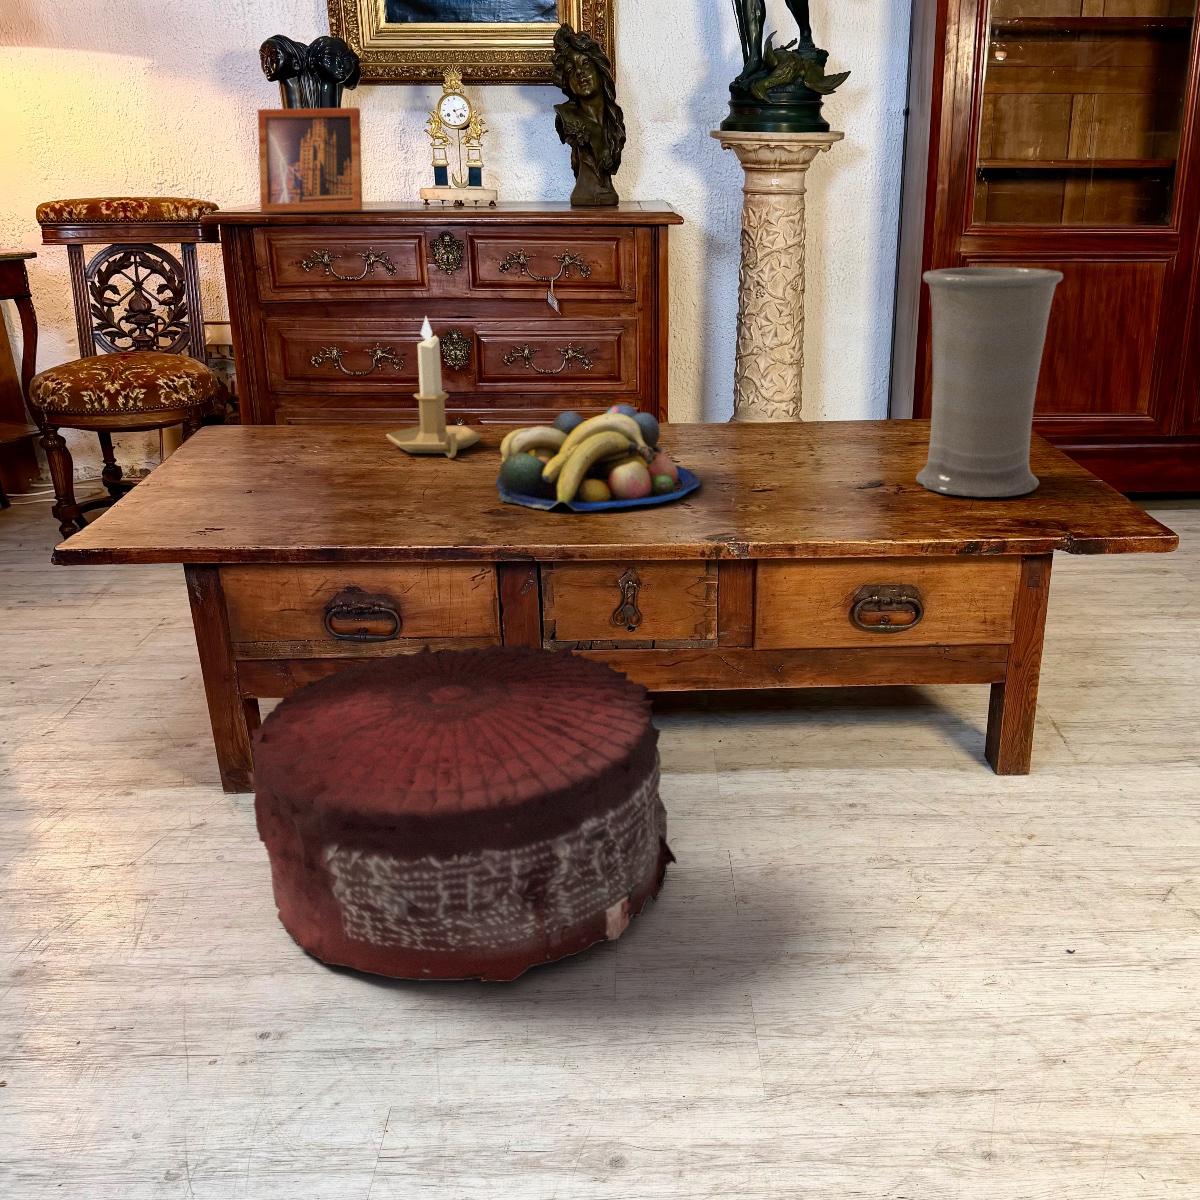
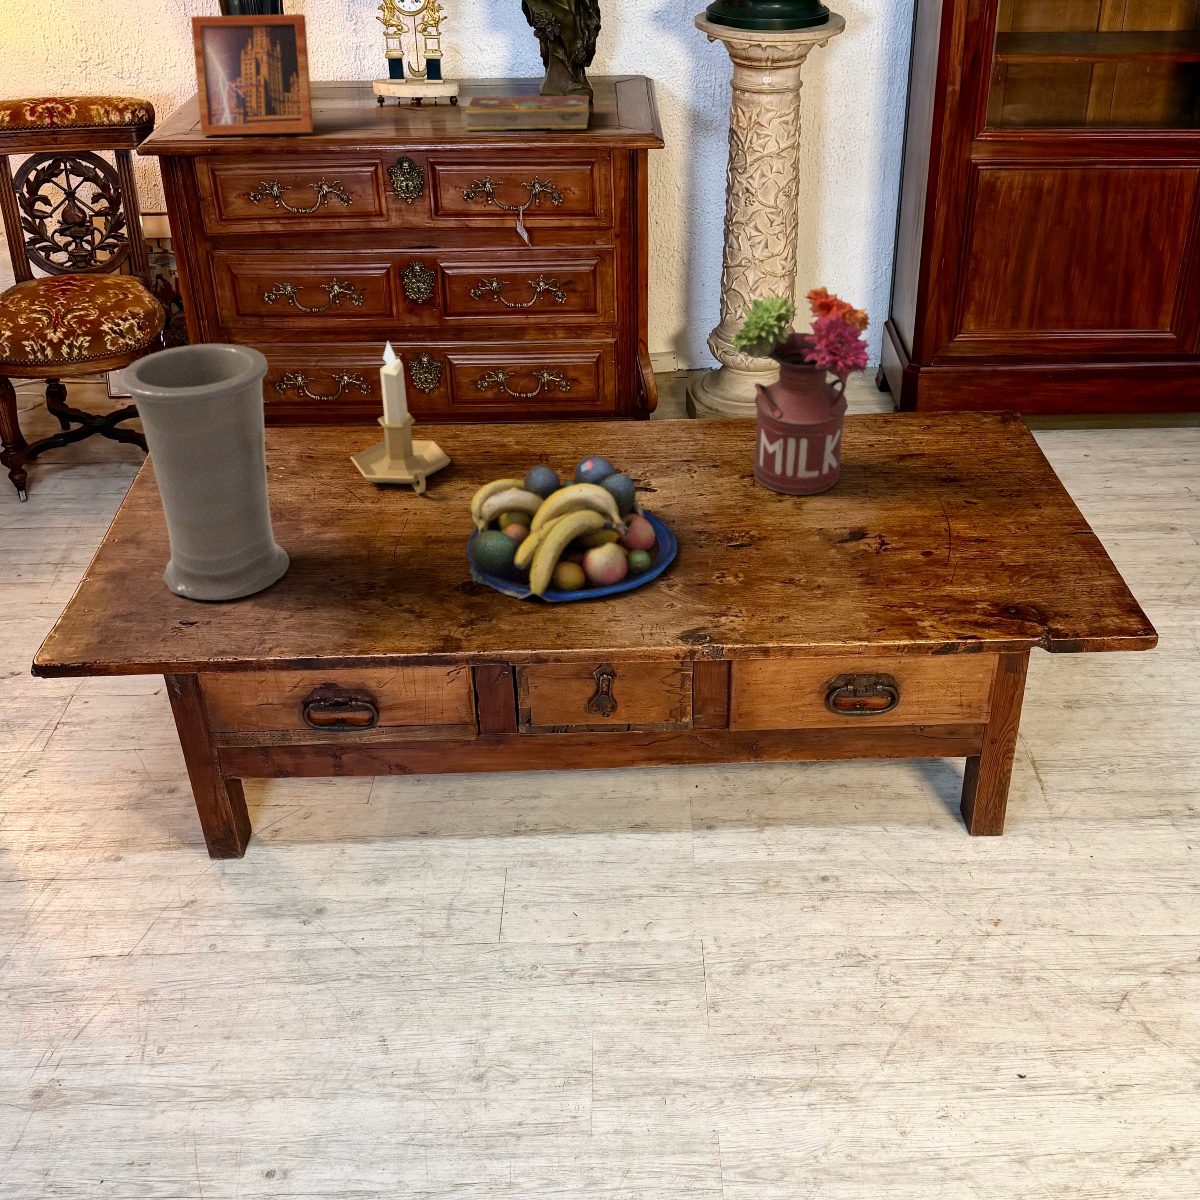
book: none [501,189,614,211] -> present [465,95,589,131]
flower arrangement: none [749,257,883,457] -> present [731,286,870,495]
vase: present [916,267,1063,497] -> present [120,344,289,600]
pouf: present [247,643,677,982] -> none [230,731,652,1127]

